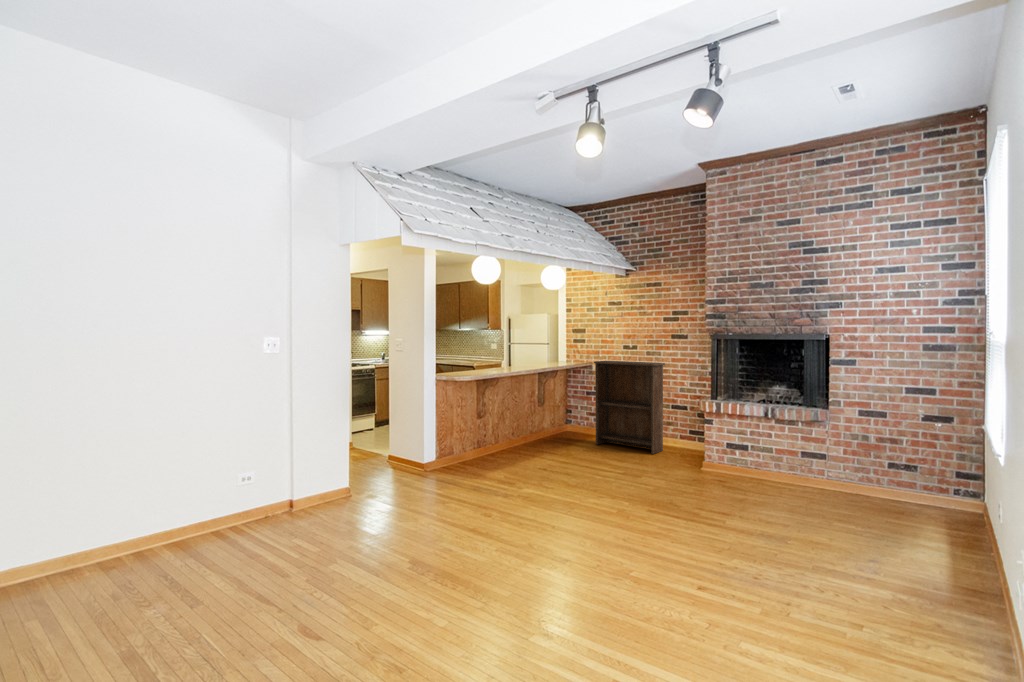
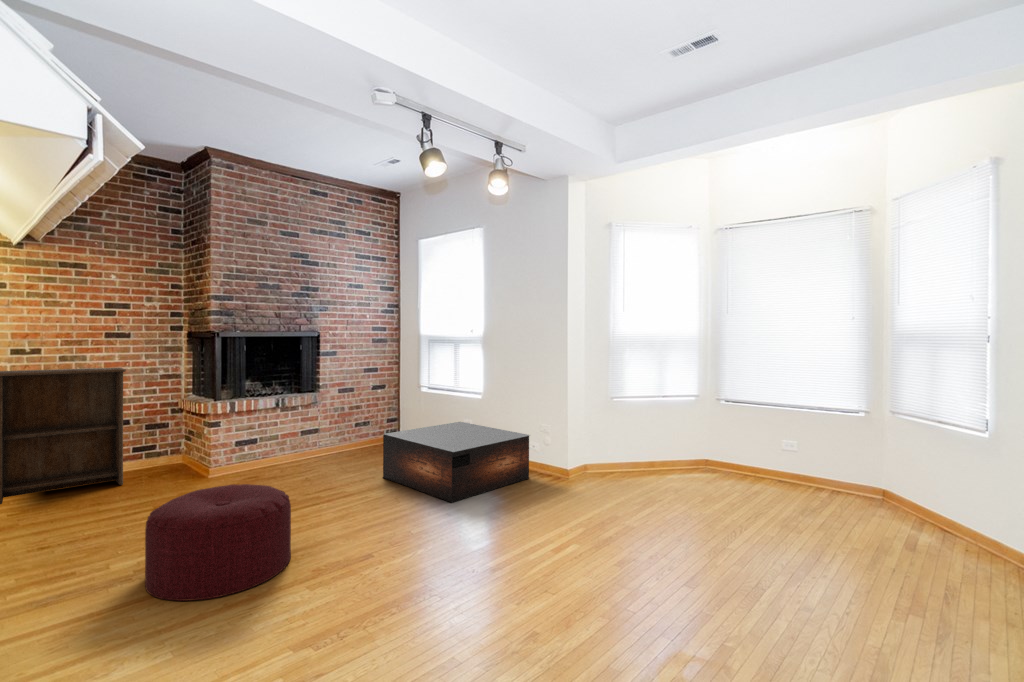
ottoman: none [490,452,583,529] -> present [145,484,291,601]
coffee table: none [760,470,999,646] -> present [383,422,530,502]

